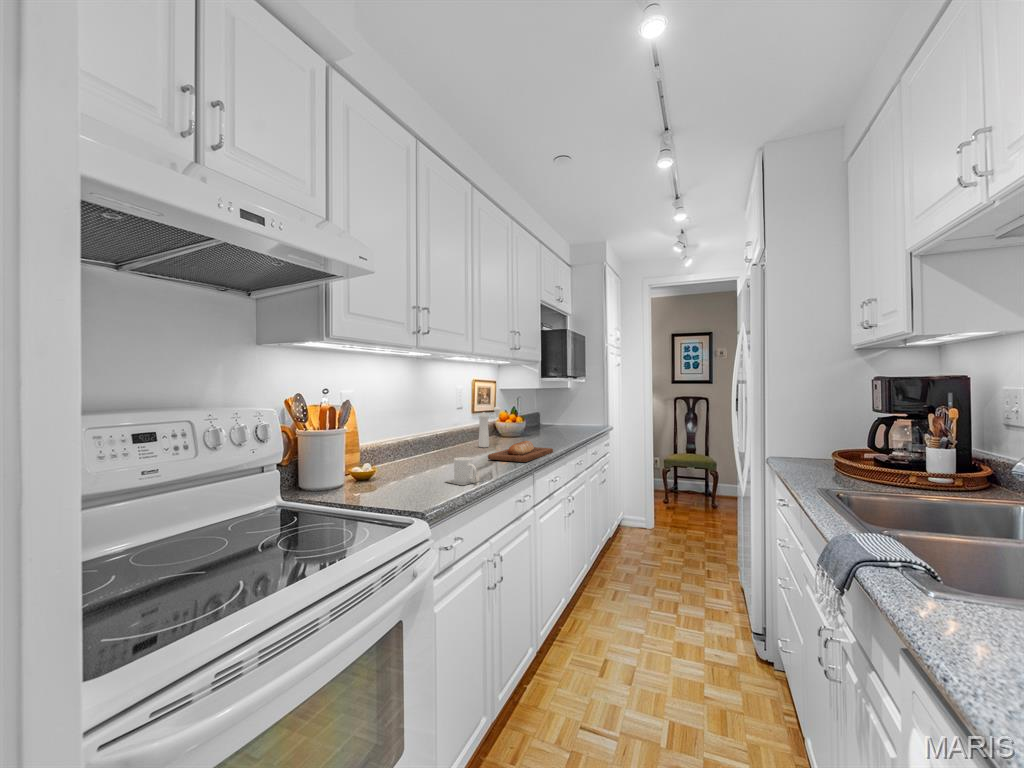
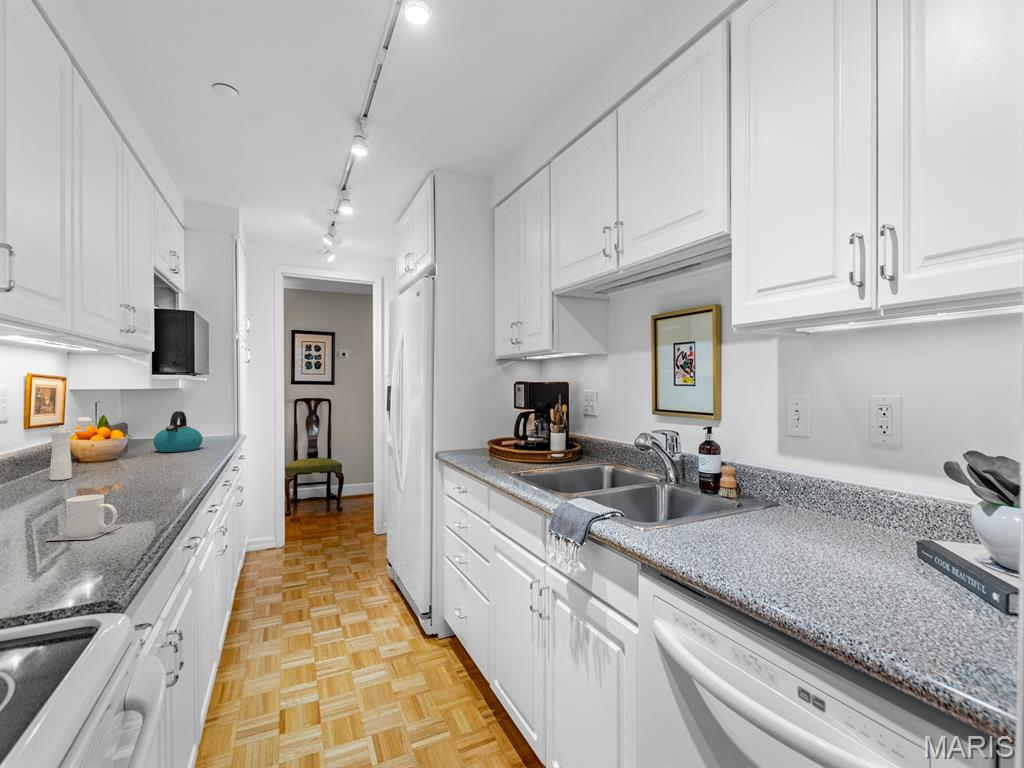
kettle: none [544,405,575,436] -> present [153,411,203,452]
bread loaf: present [488,441,553,462] -> none [95,461,195,495]

